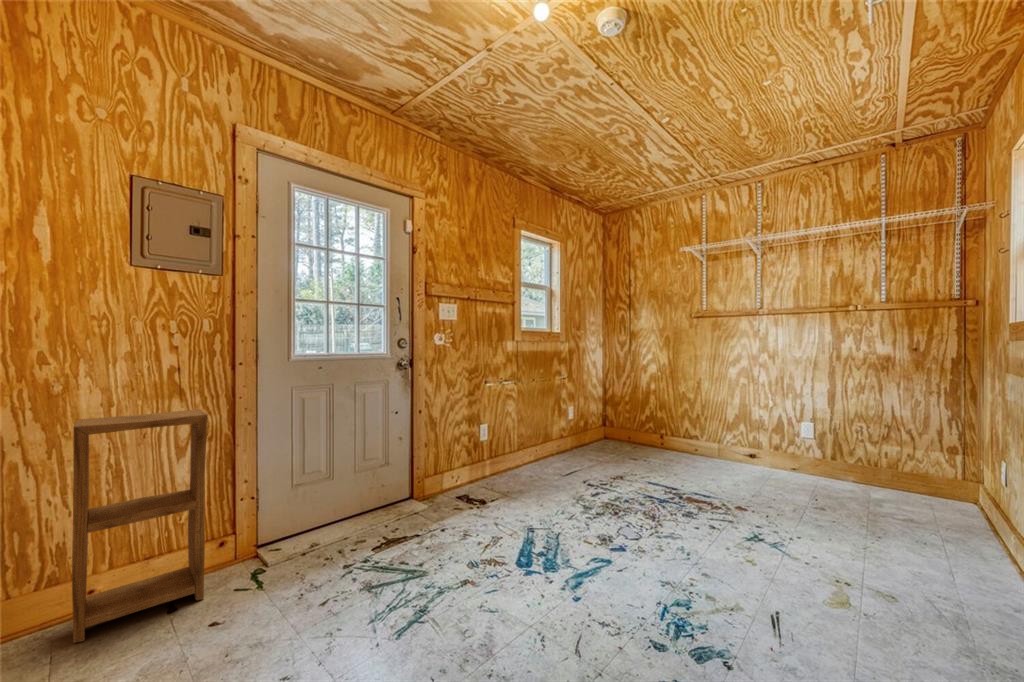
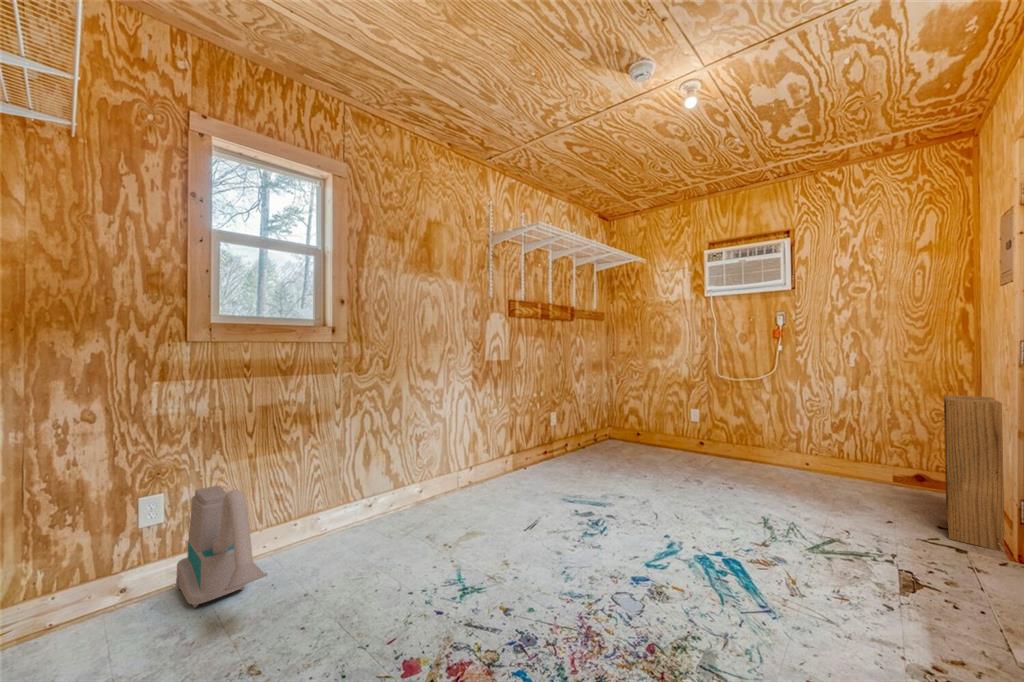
vacuum cleaner: none [837,442,1001,553] -> present [176,486,267,608]

